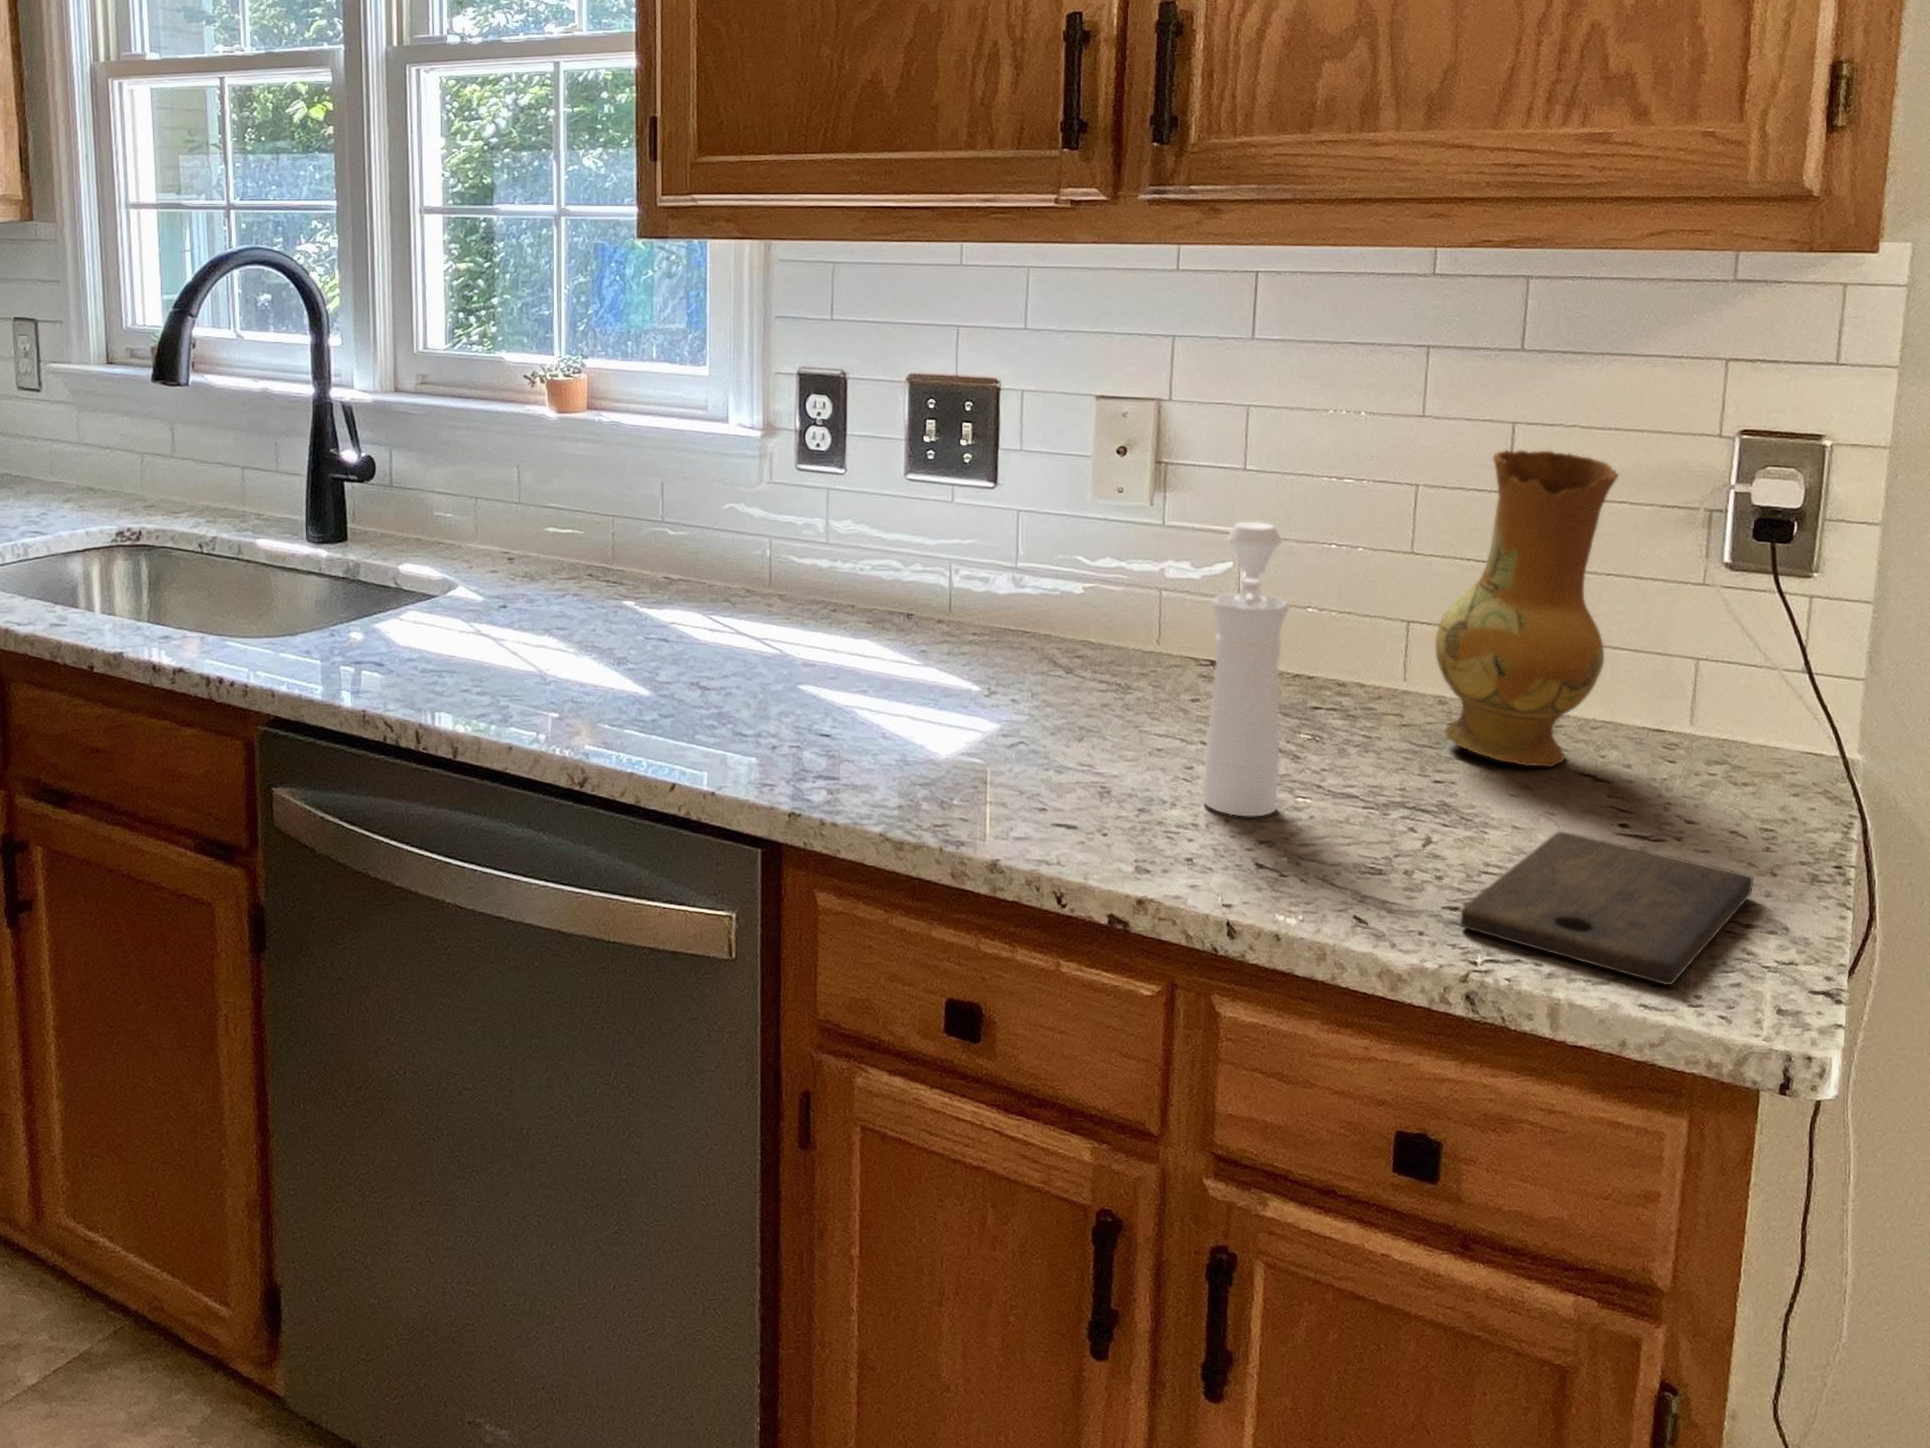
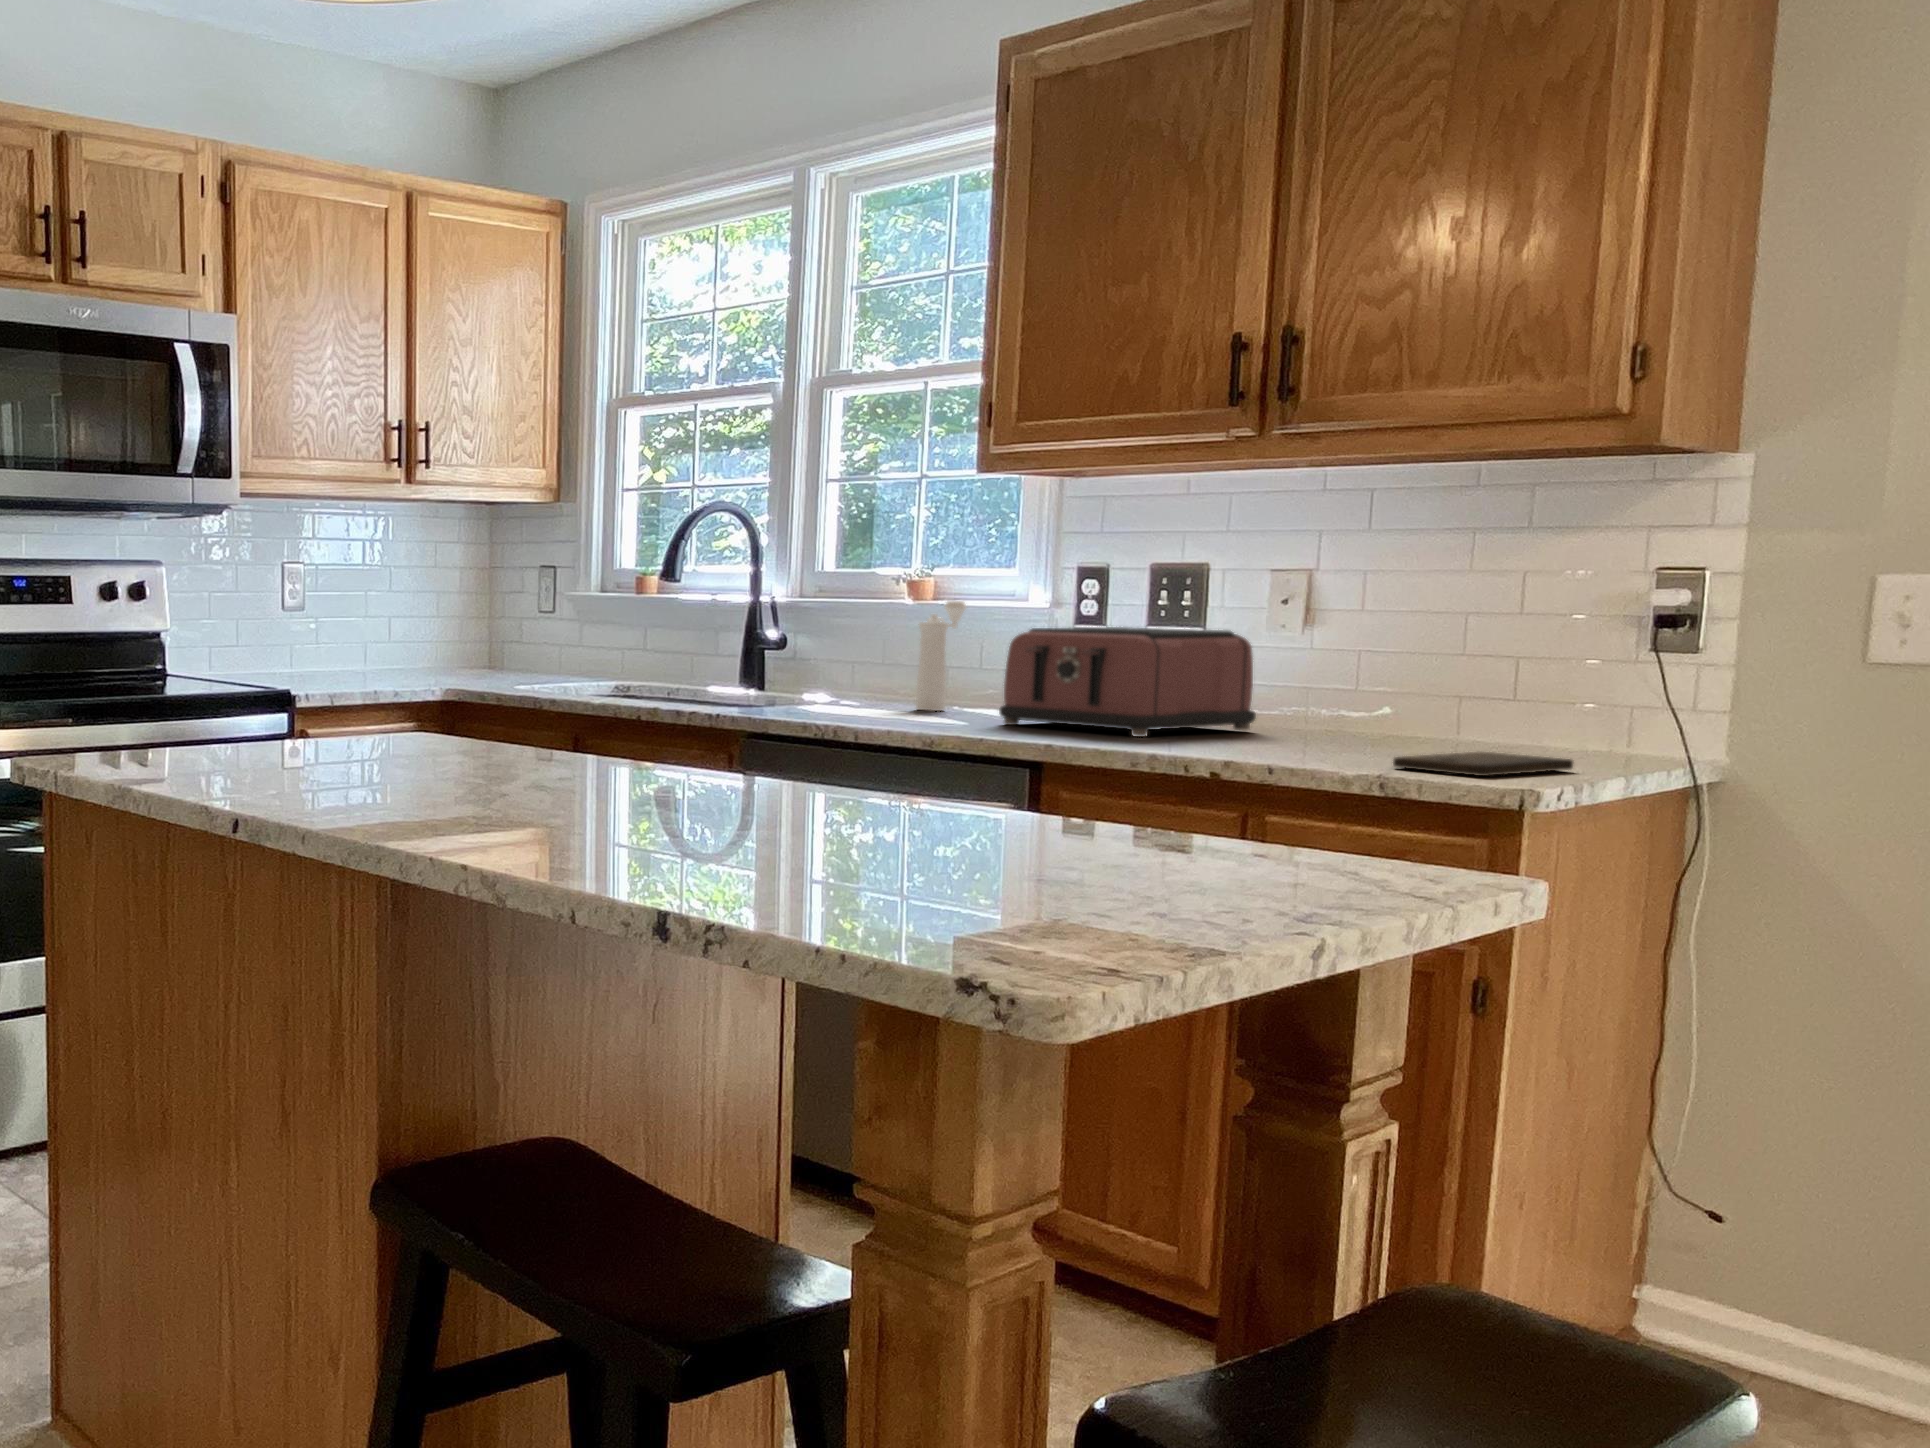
ceramic jug: present [1436,450,1618,767] -> none [1451,575,1558,753]
toaster: none [689,491,1097,746] -> present [999,627,1256,737]
pepper mill: present [1204,522,1288,816] -> present [916,601,966,711]

